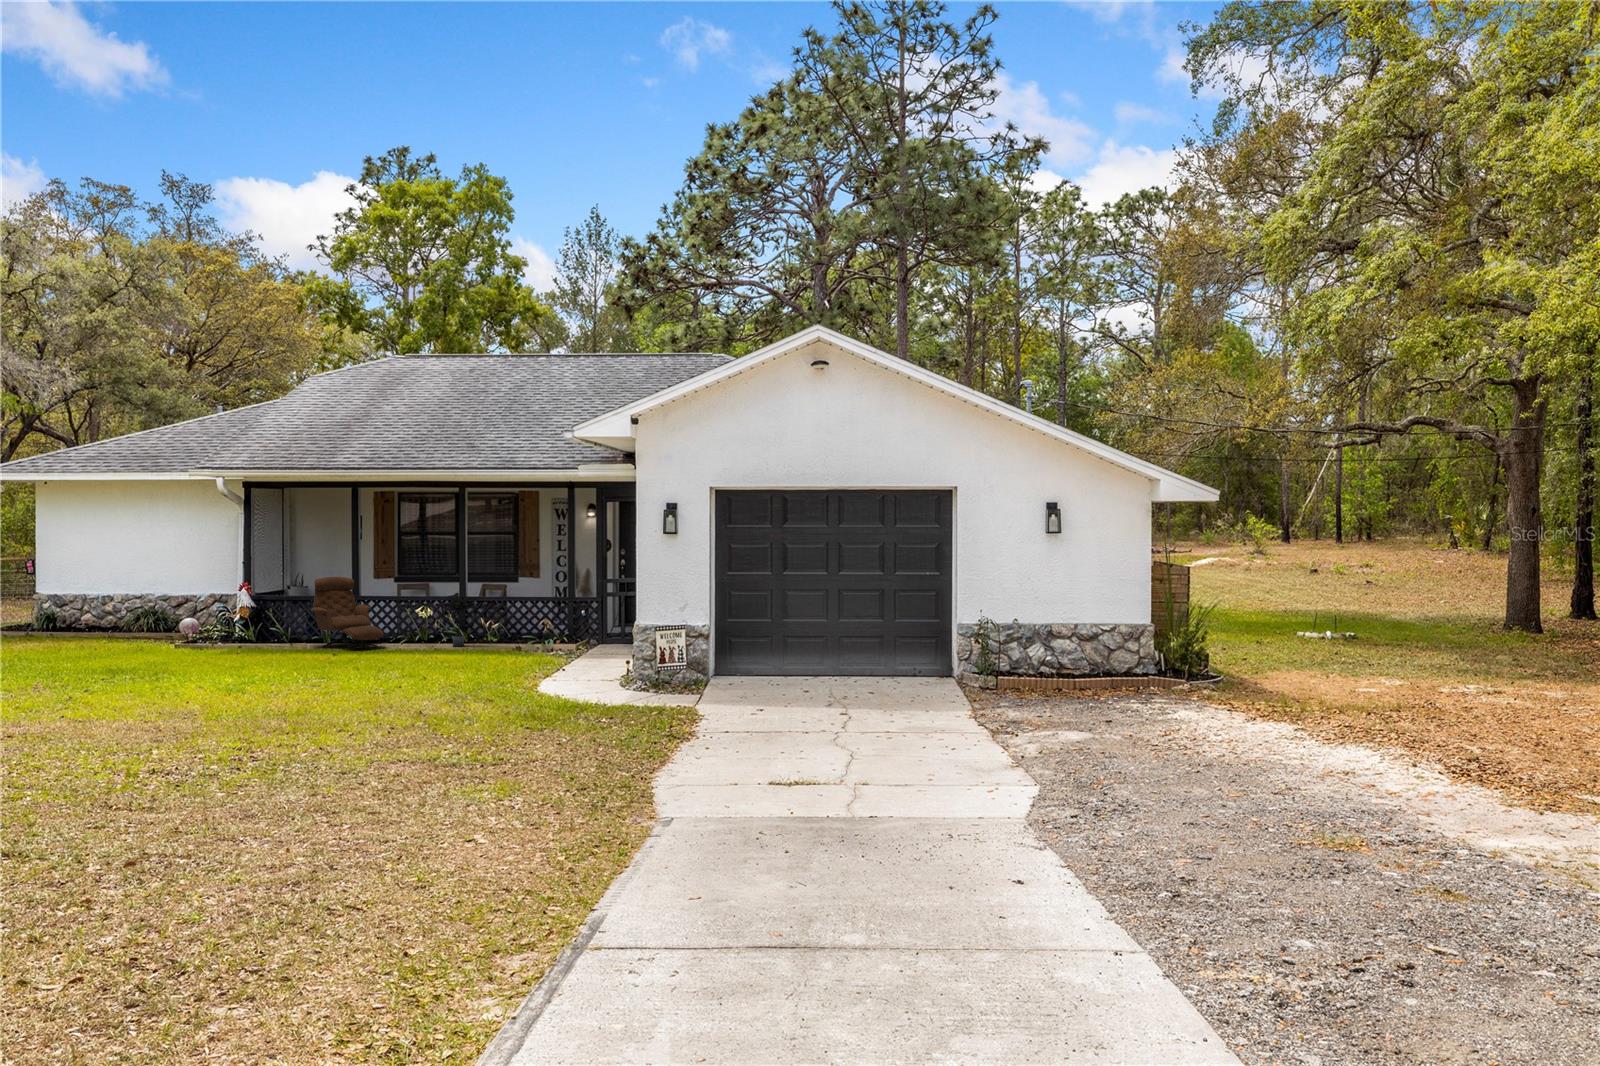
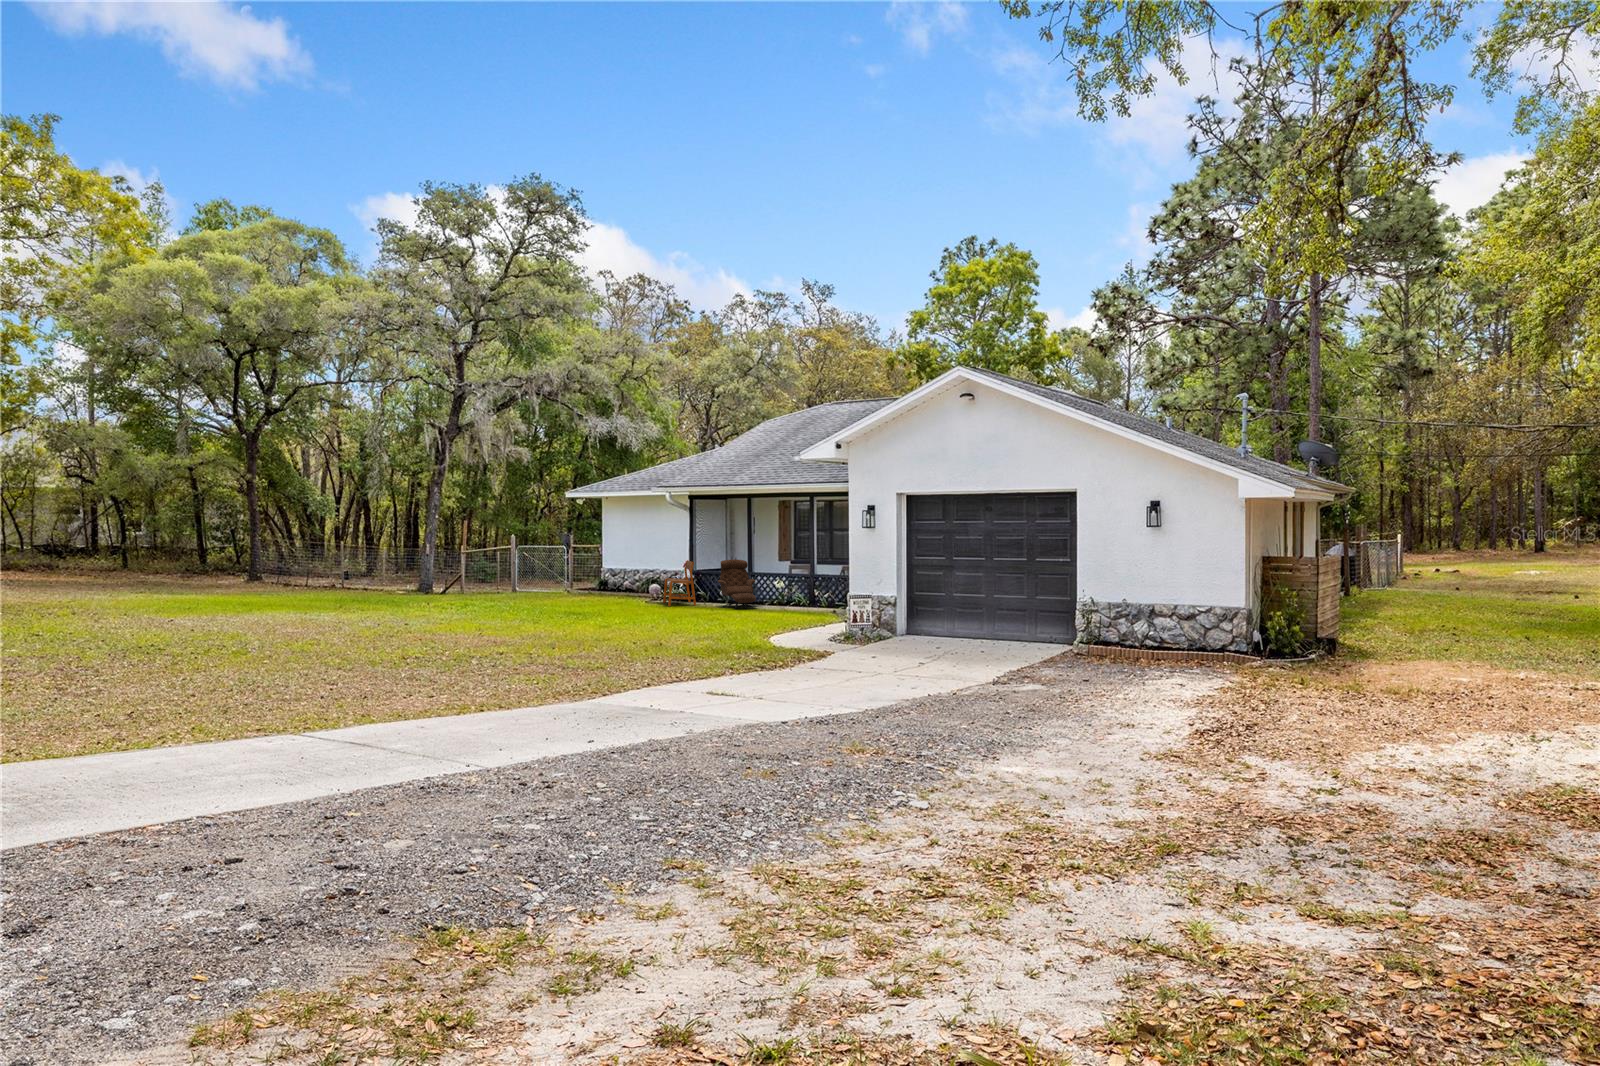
bench: none [199,579,270,651] -> present [663,560,696,606]
potted plant: present [442,593,475,647] -> none [791,570,811,610]

